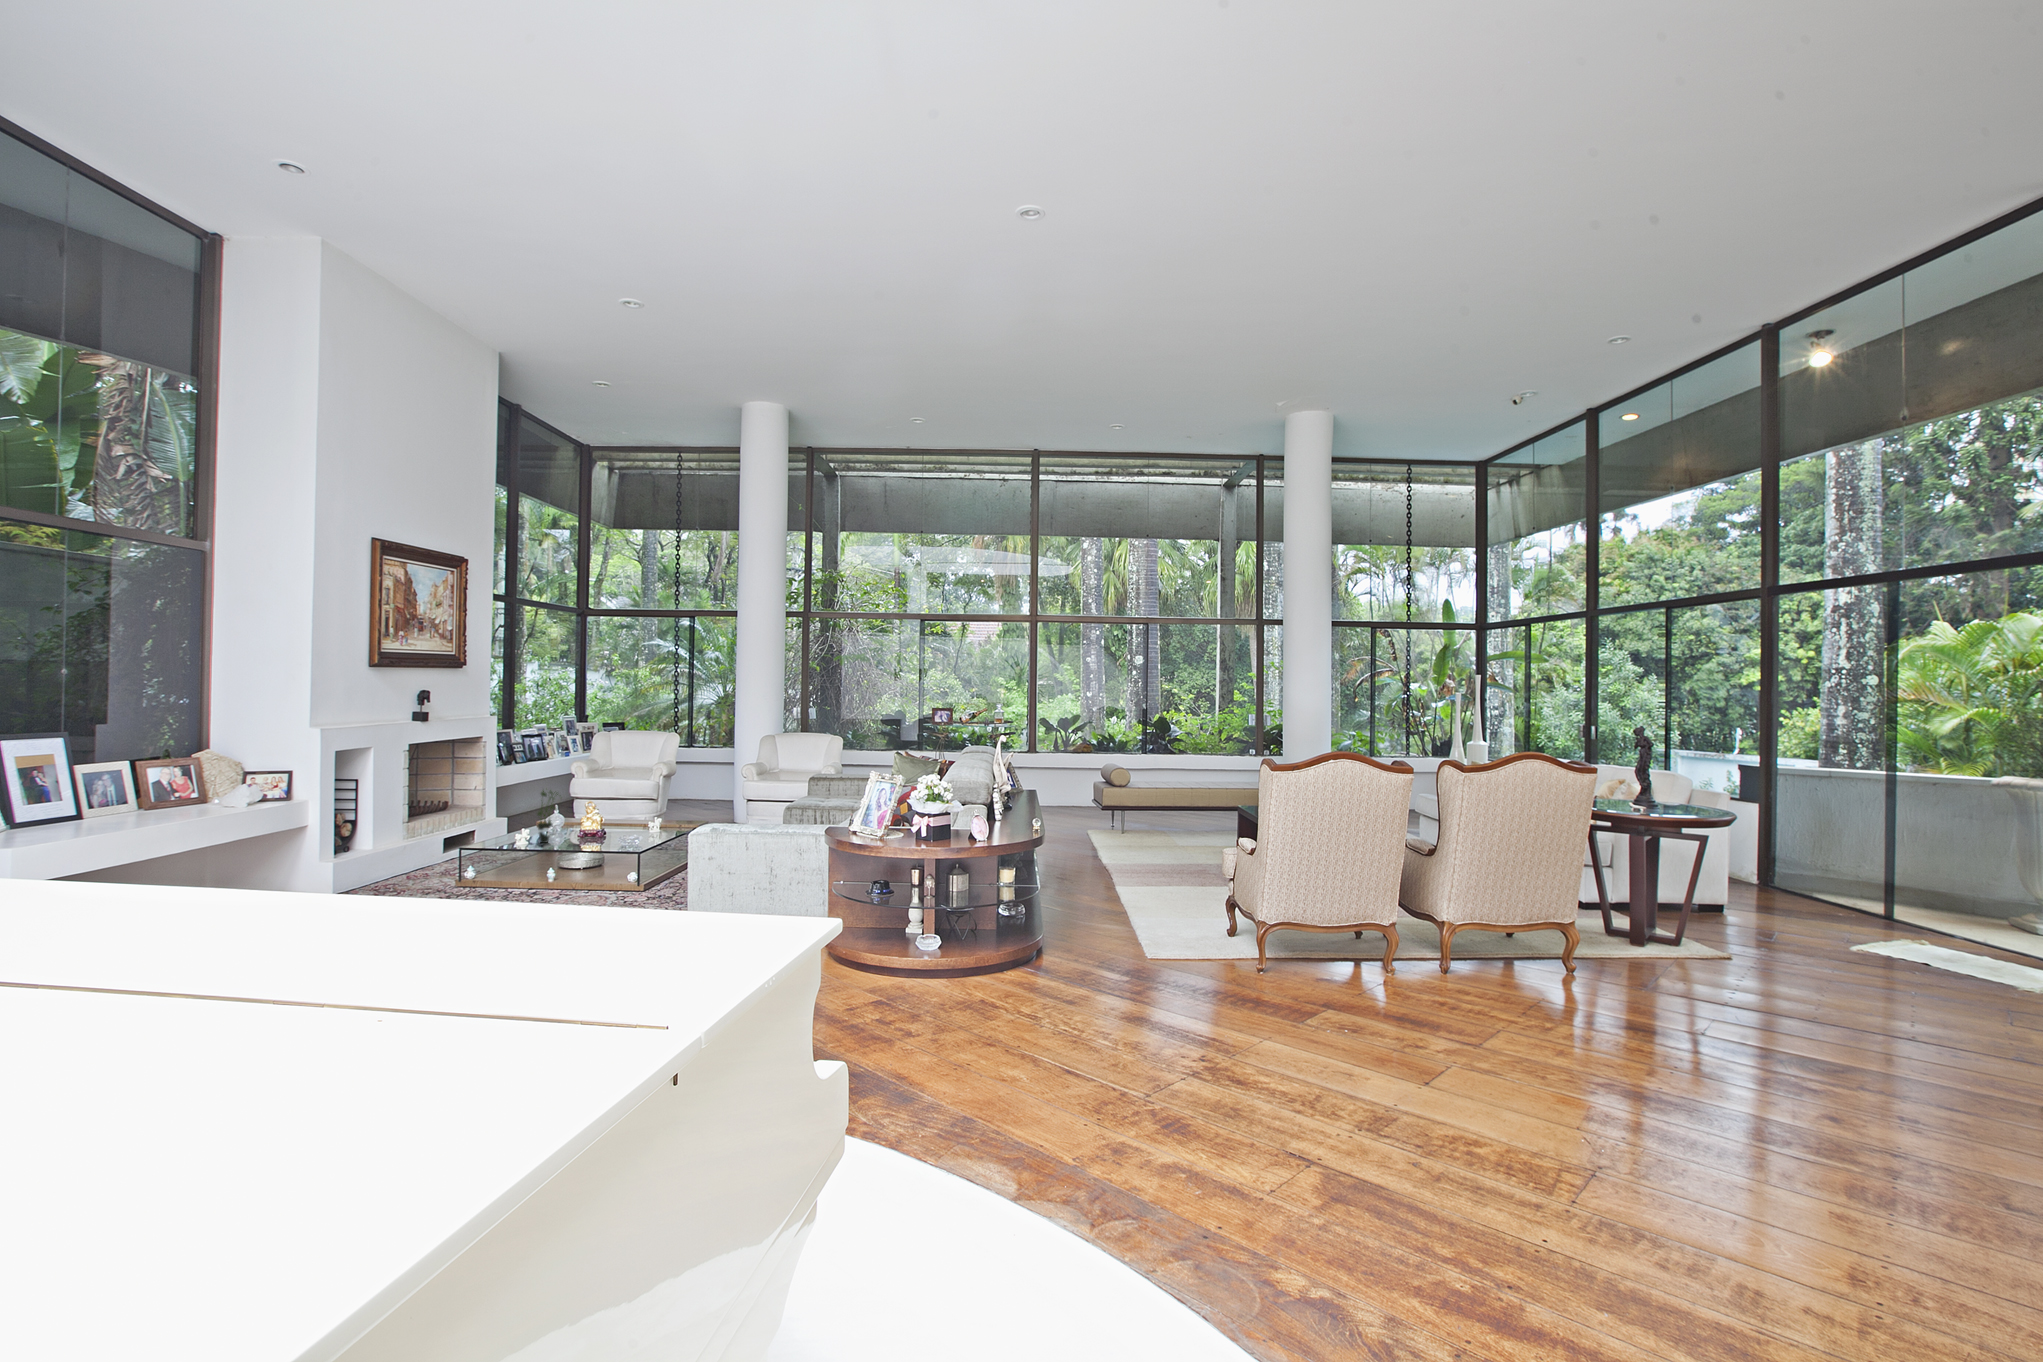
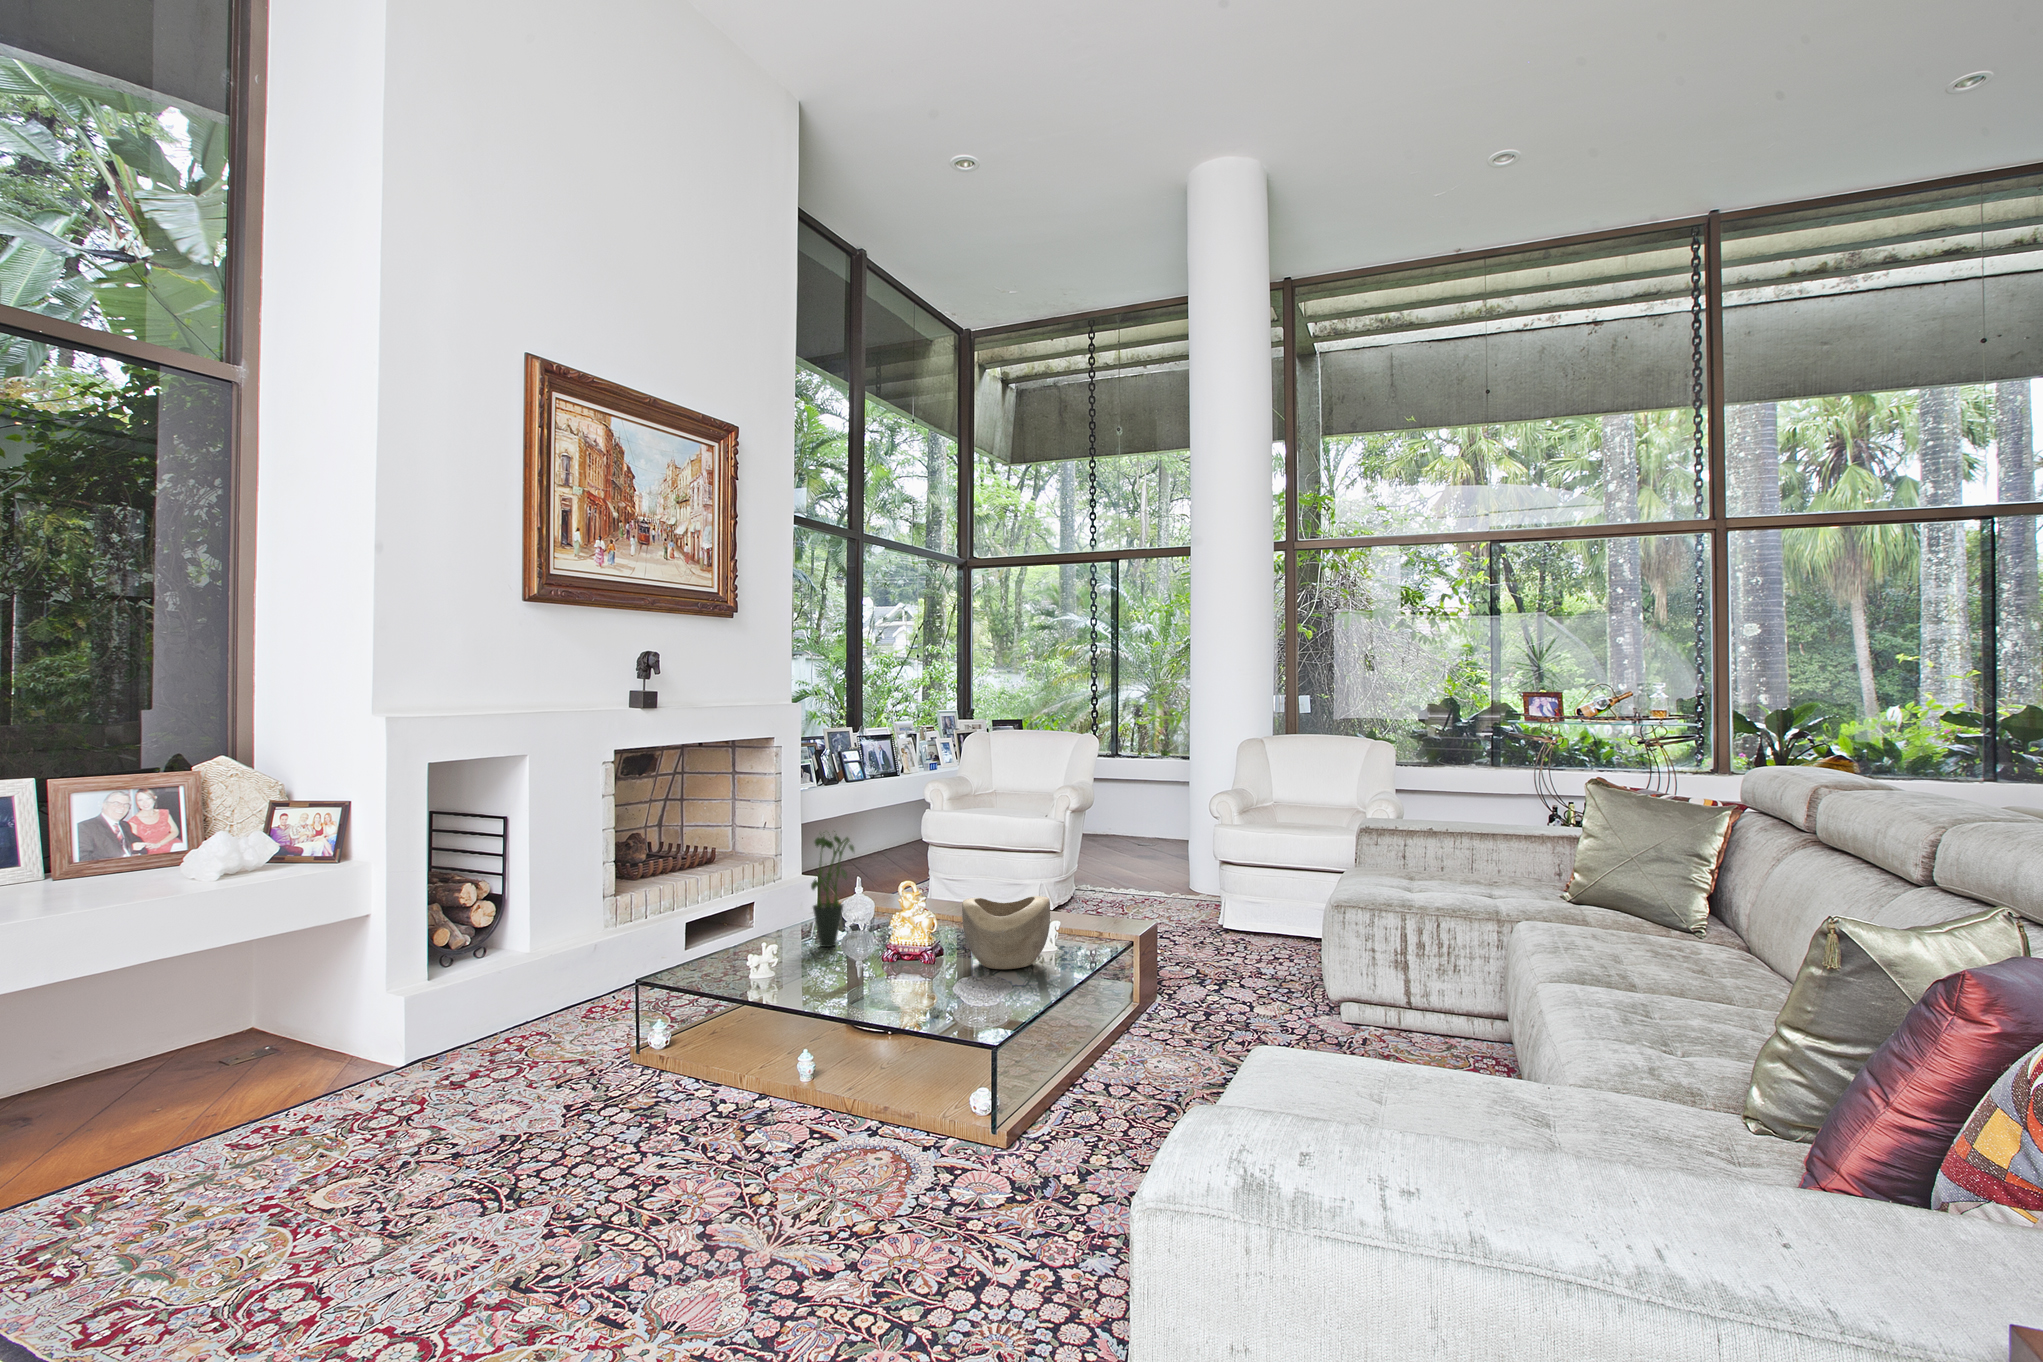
decorative bowl: none [618,817,659,847] -> present [962,896,1050,969]

